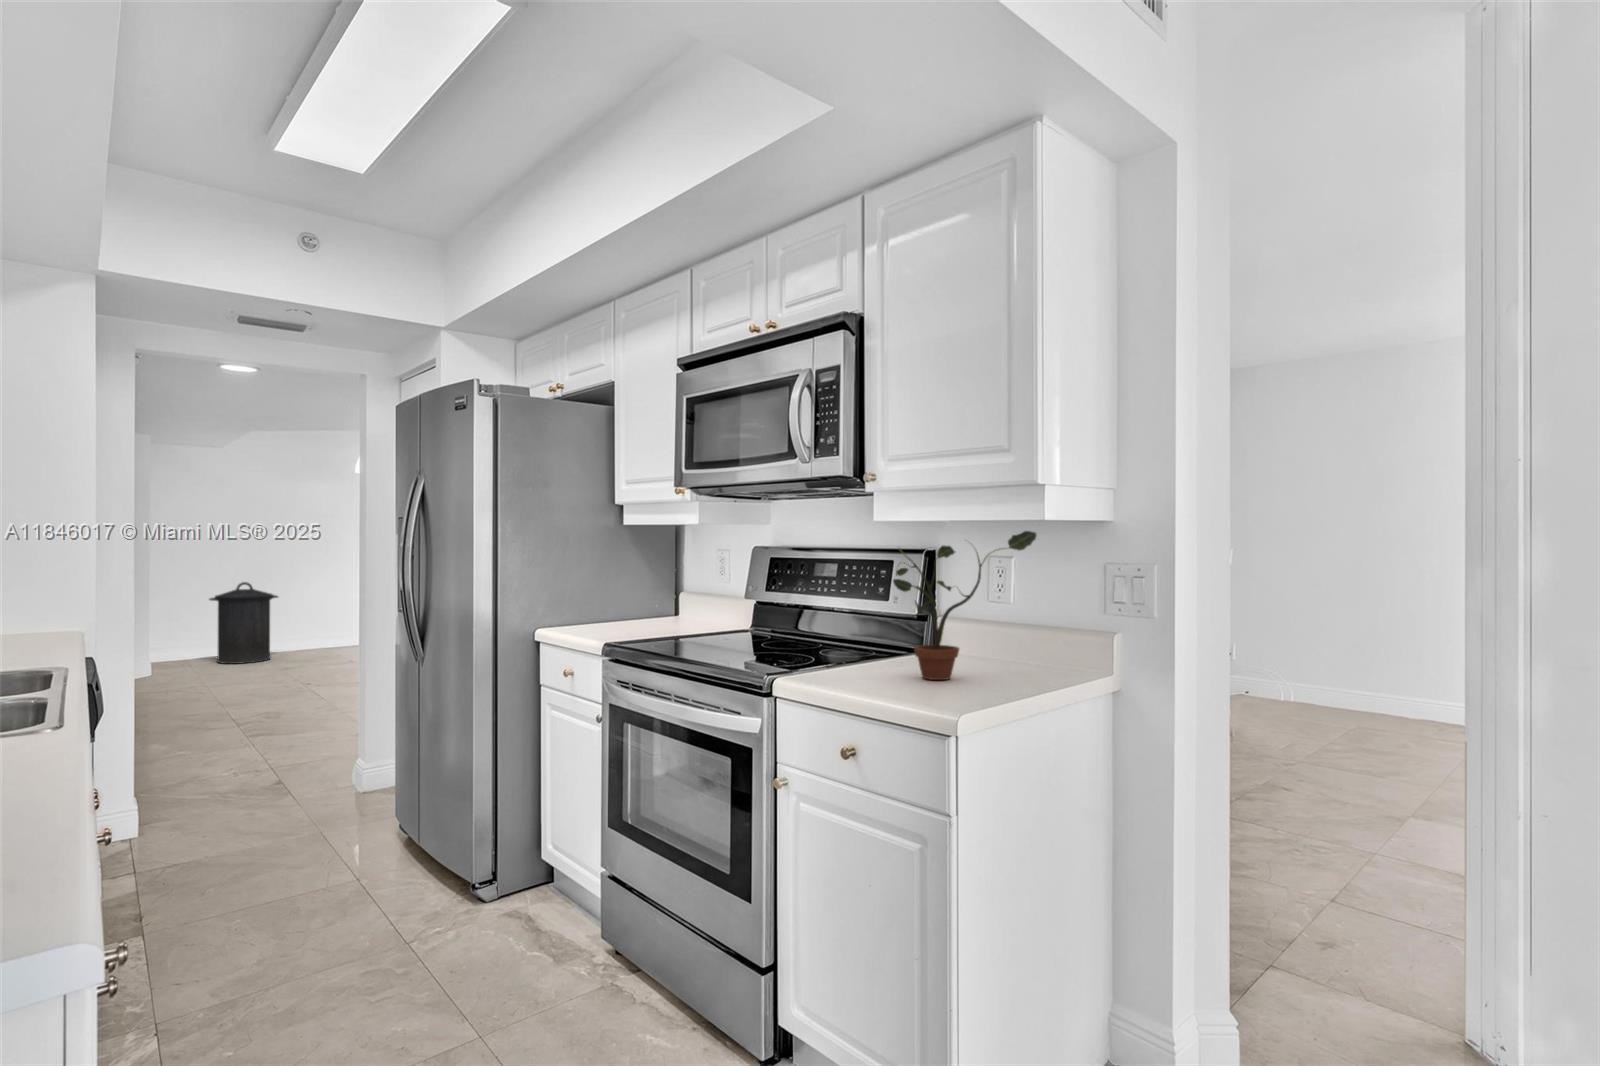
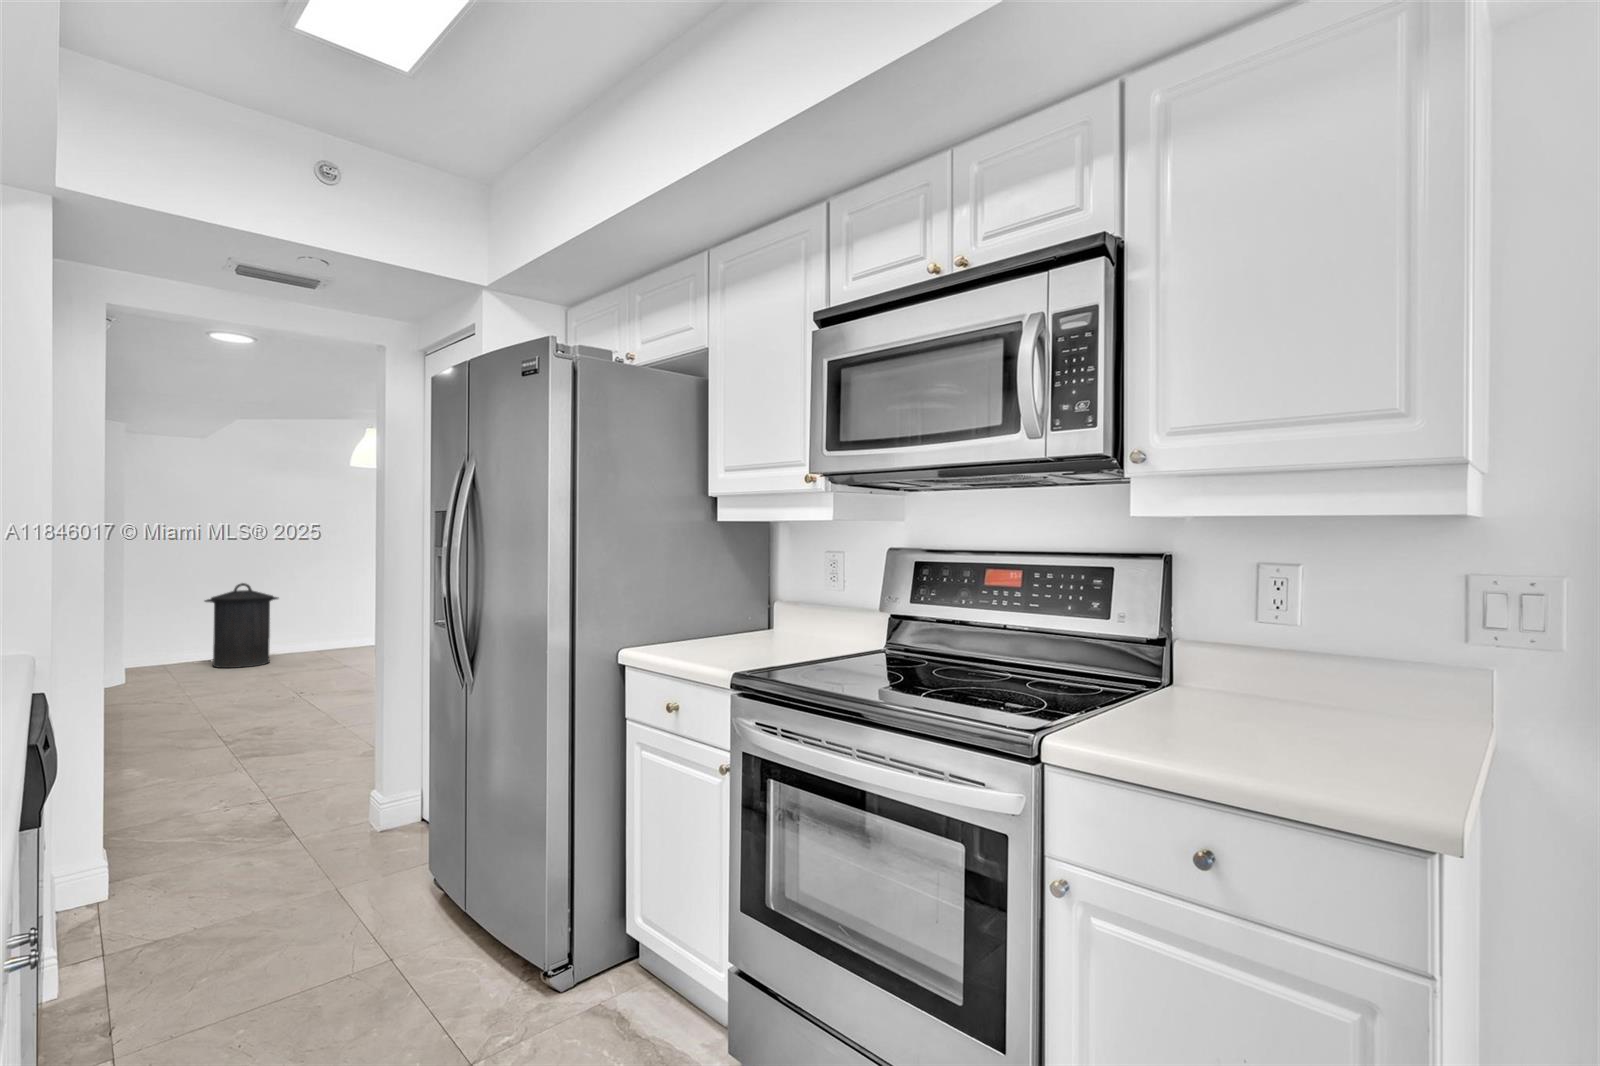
potted plant: present [893,531,1037,680] -> none [1207,527,1420,741]

